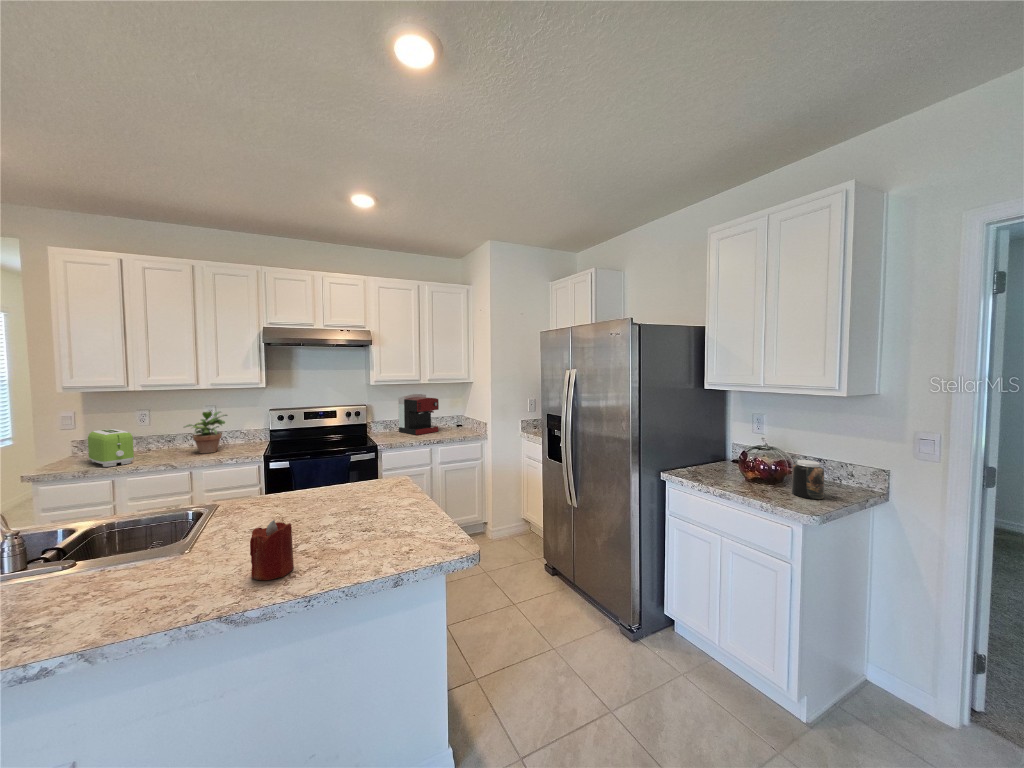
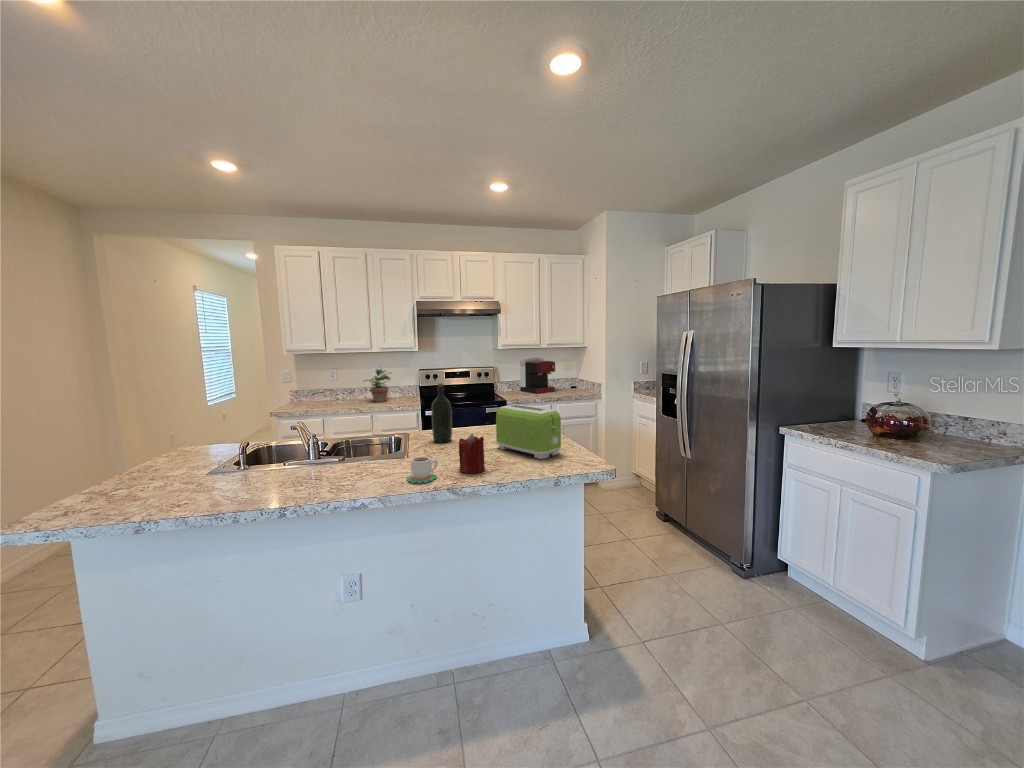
toaster: present [88,429,134,467] -> present [496,404,561,459]
wine bottle: none [239,440,271,522] -> present [432,383,452,442]
jar: present [792,460,824,499] -> none [926,415,966,453]
mug: none [150,564,210,613] -> present [407,457,438,484]

